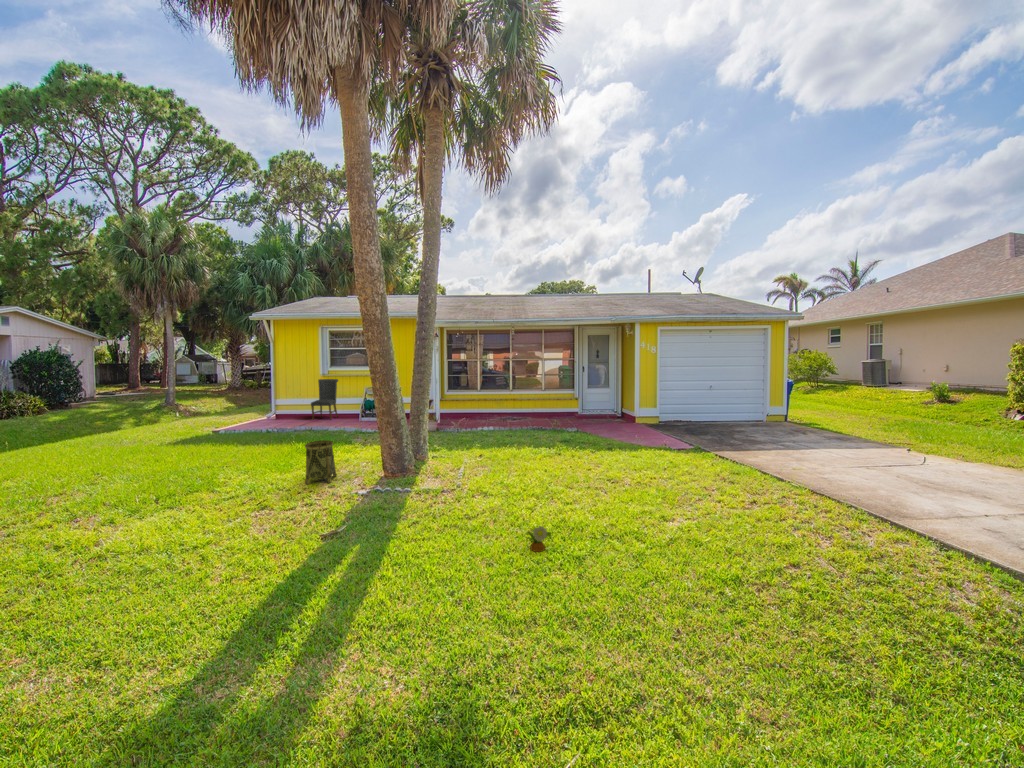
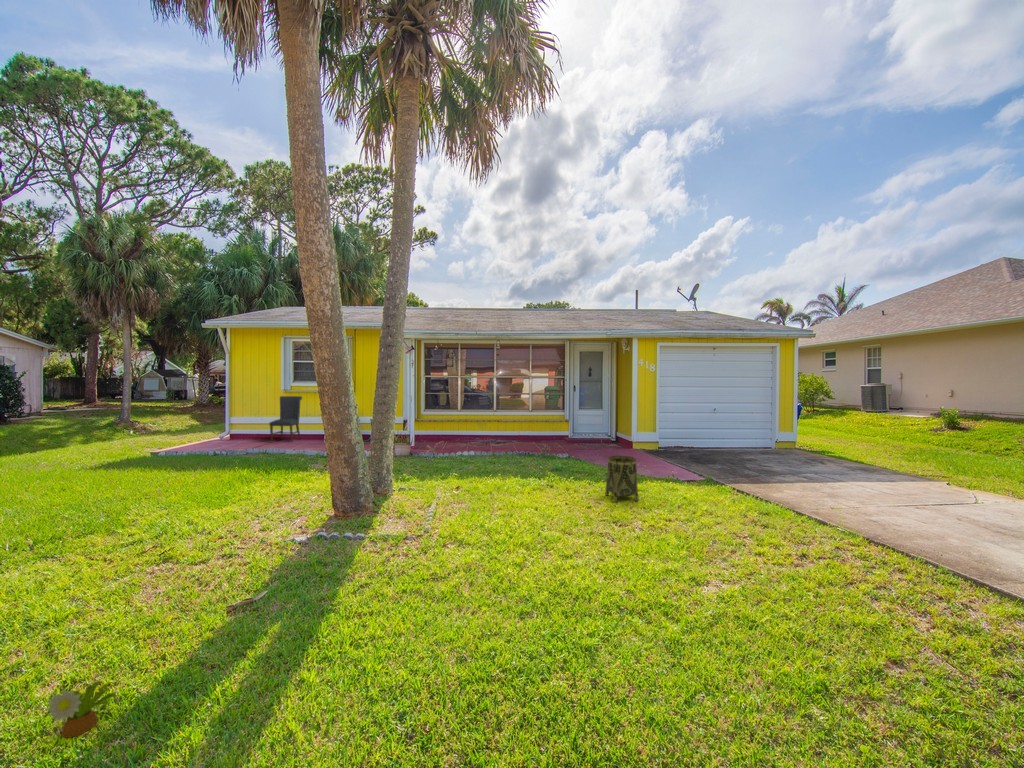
basket: present [305,440,336,484] -> present [605,456,638,502]
decorative plant: present [526,526,552,552] -> present [43,682,117,738]

